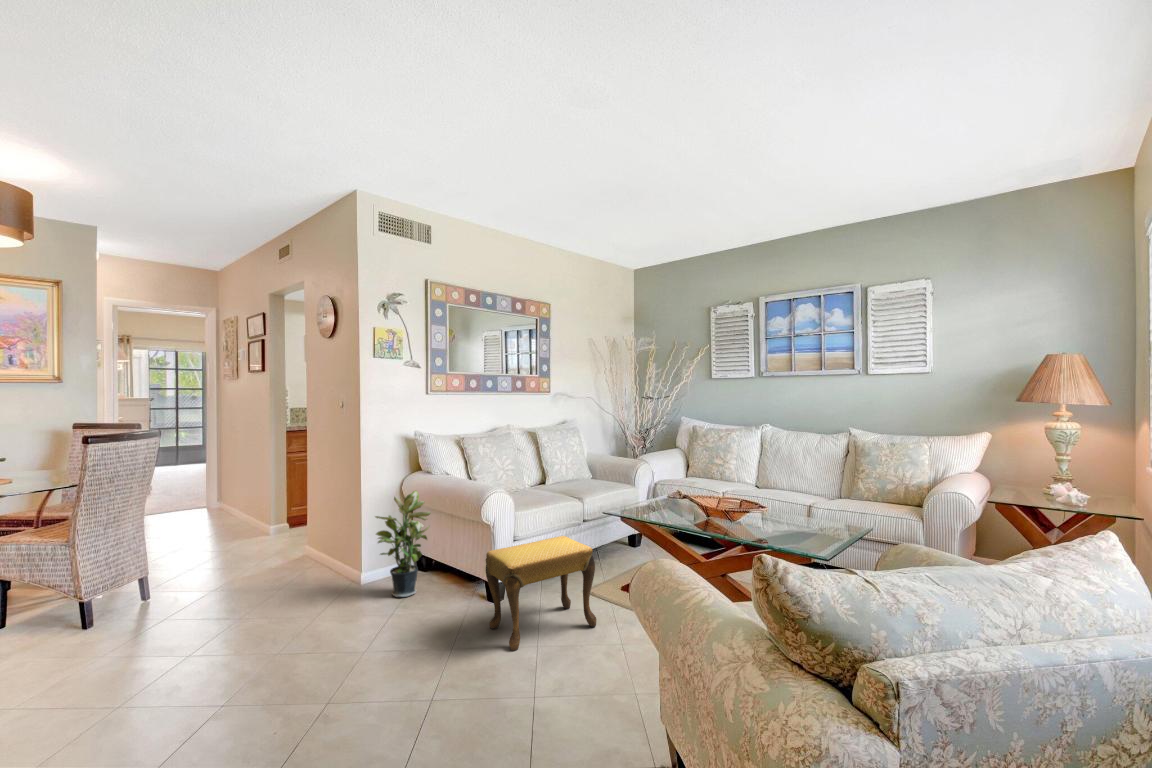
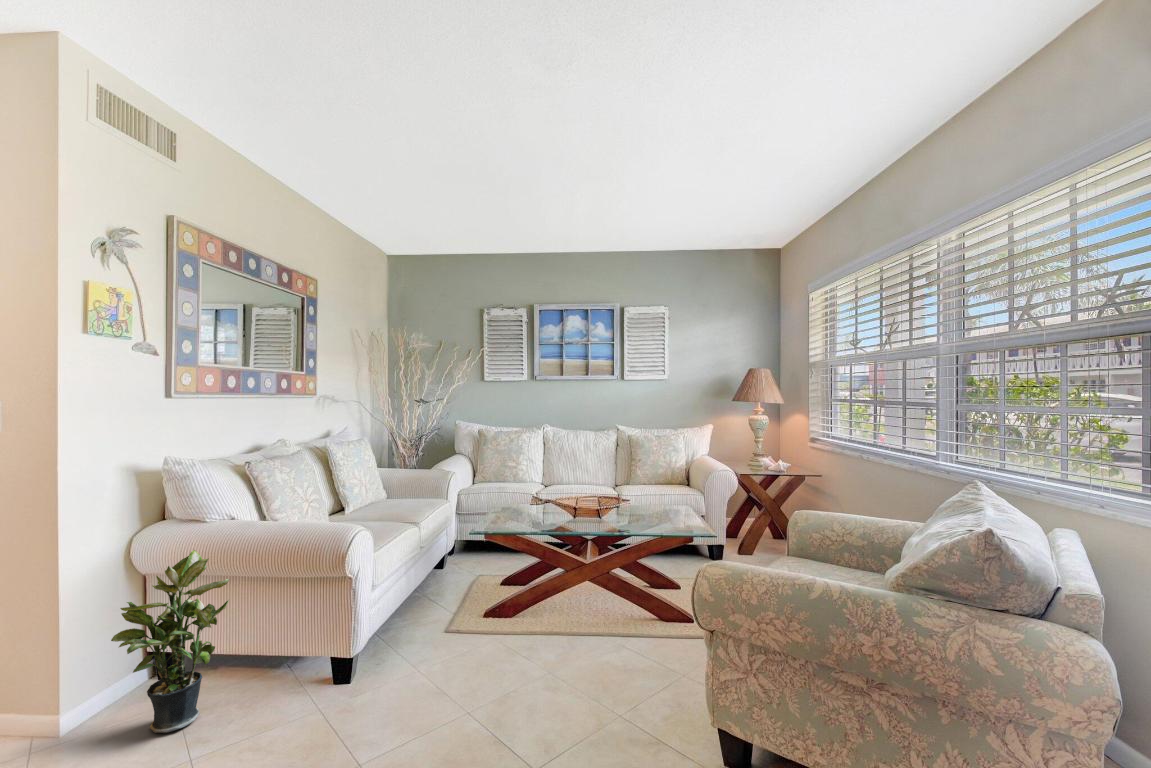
footstool: present [486,536,596,651] -> none [375,568,503,727]

